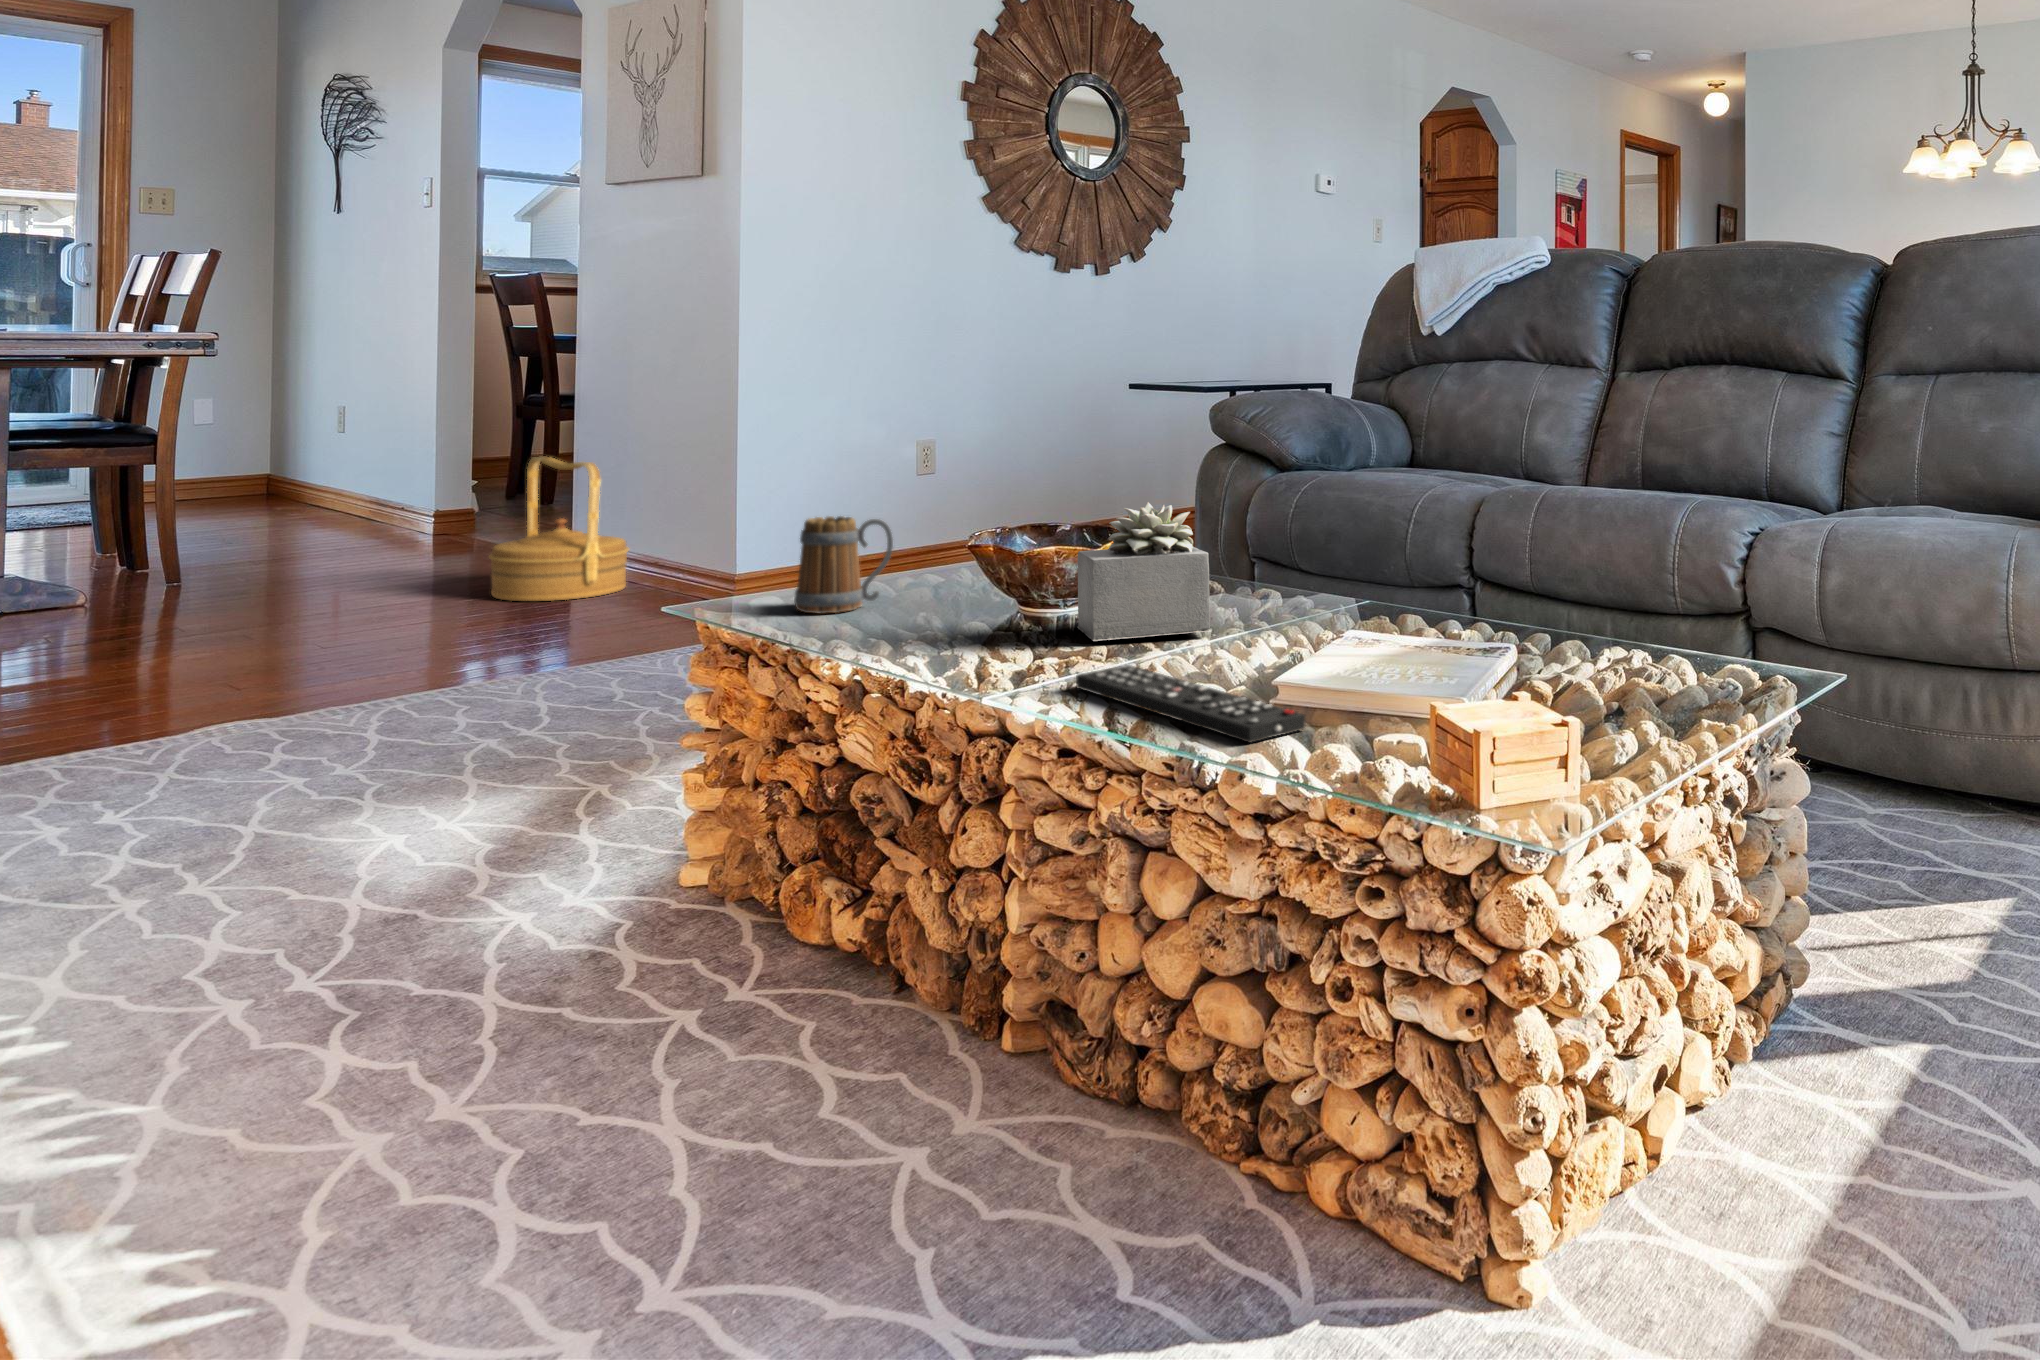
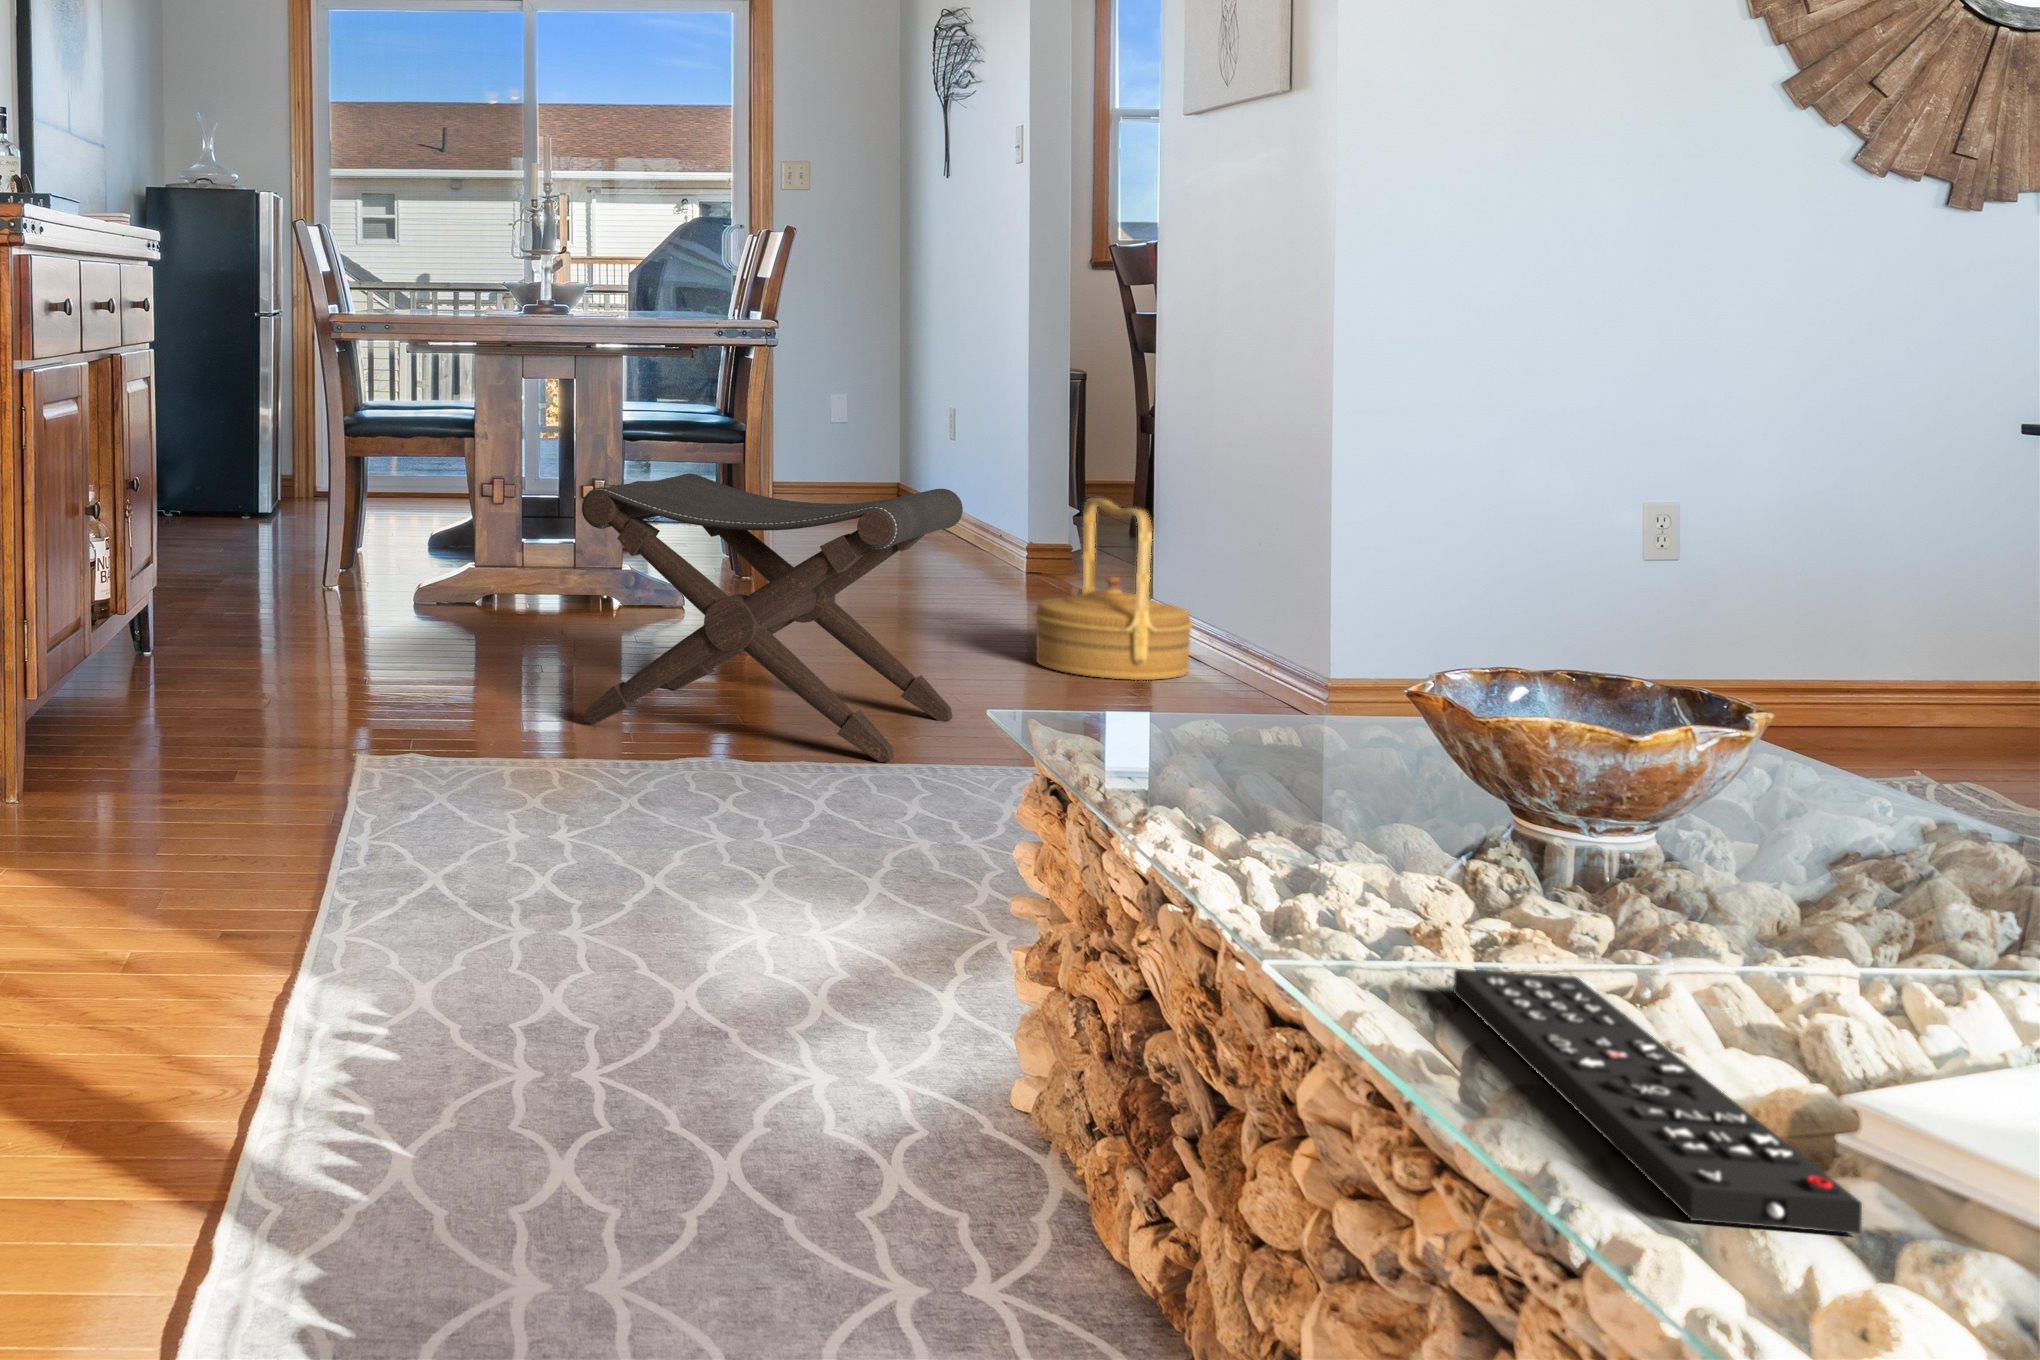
footstool: none [28,456,454,722] -> present [582,474,963,762]
succulent plant: present [1078,502,1211,641] -> none [1576,674,1847,949]
mug: present [794,516,893,614] -> none [1168,623,1317,770]

